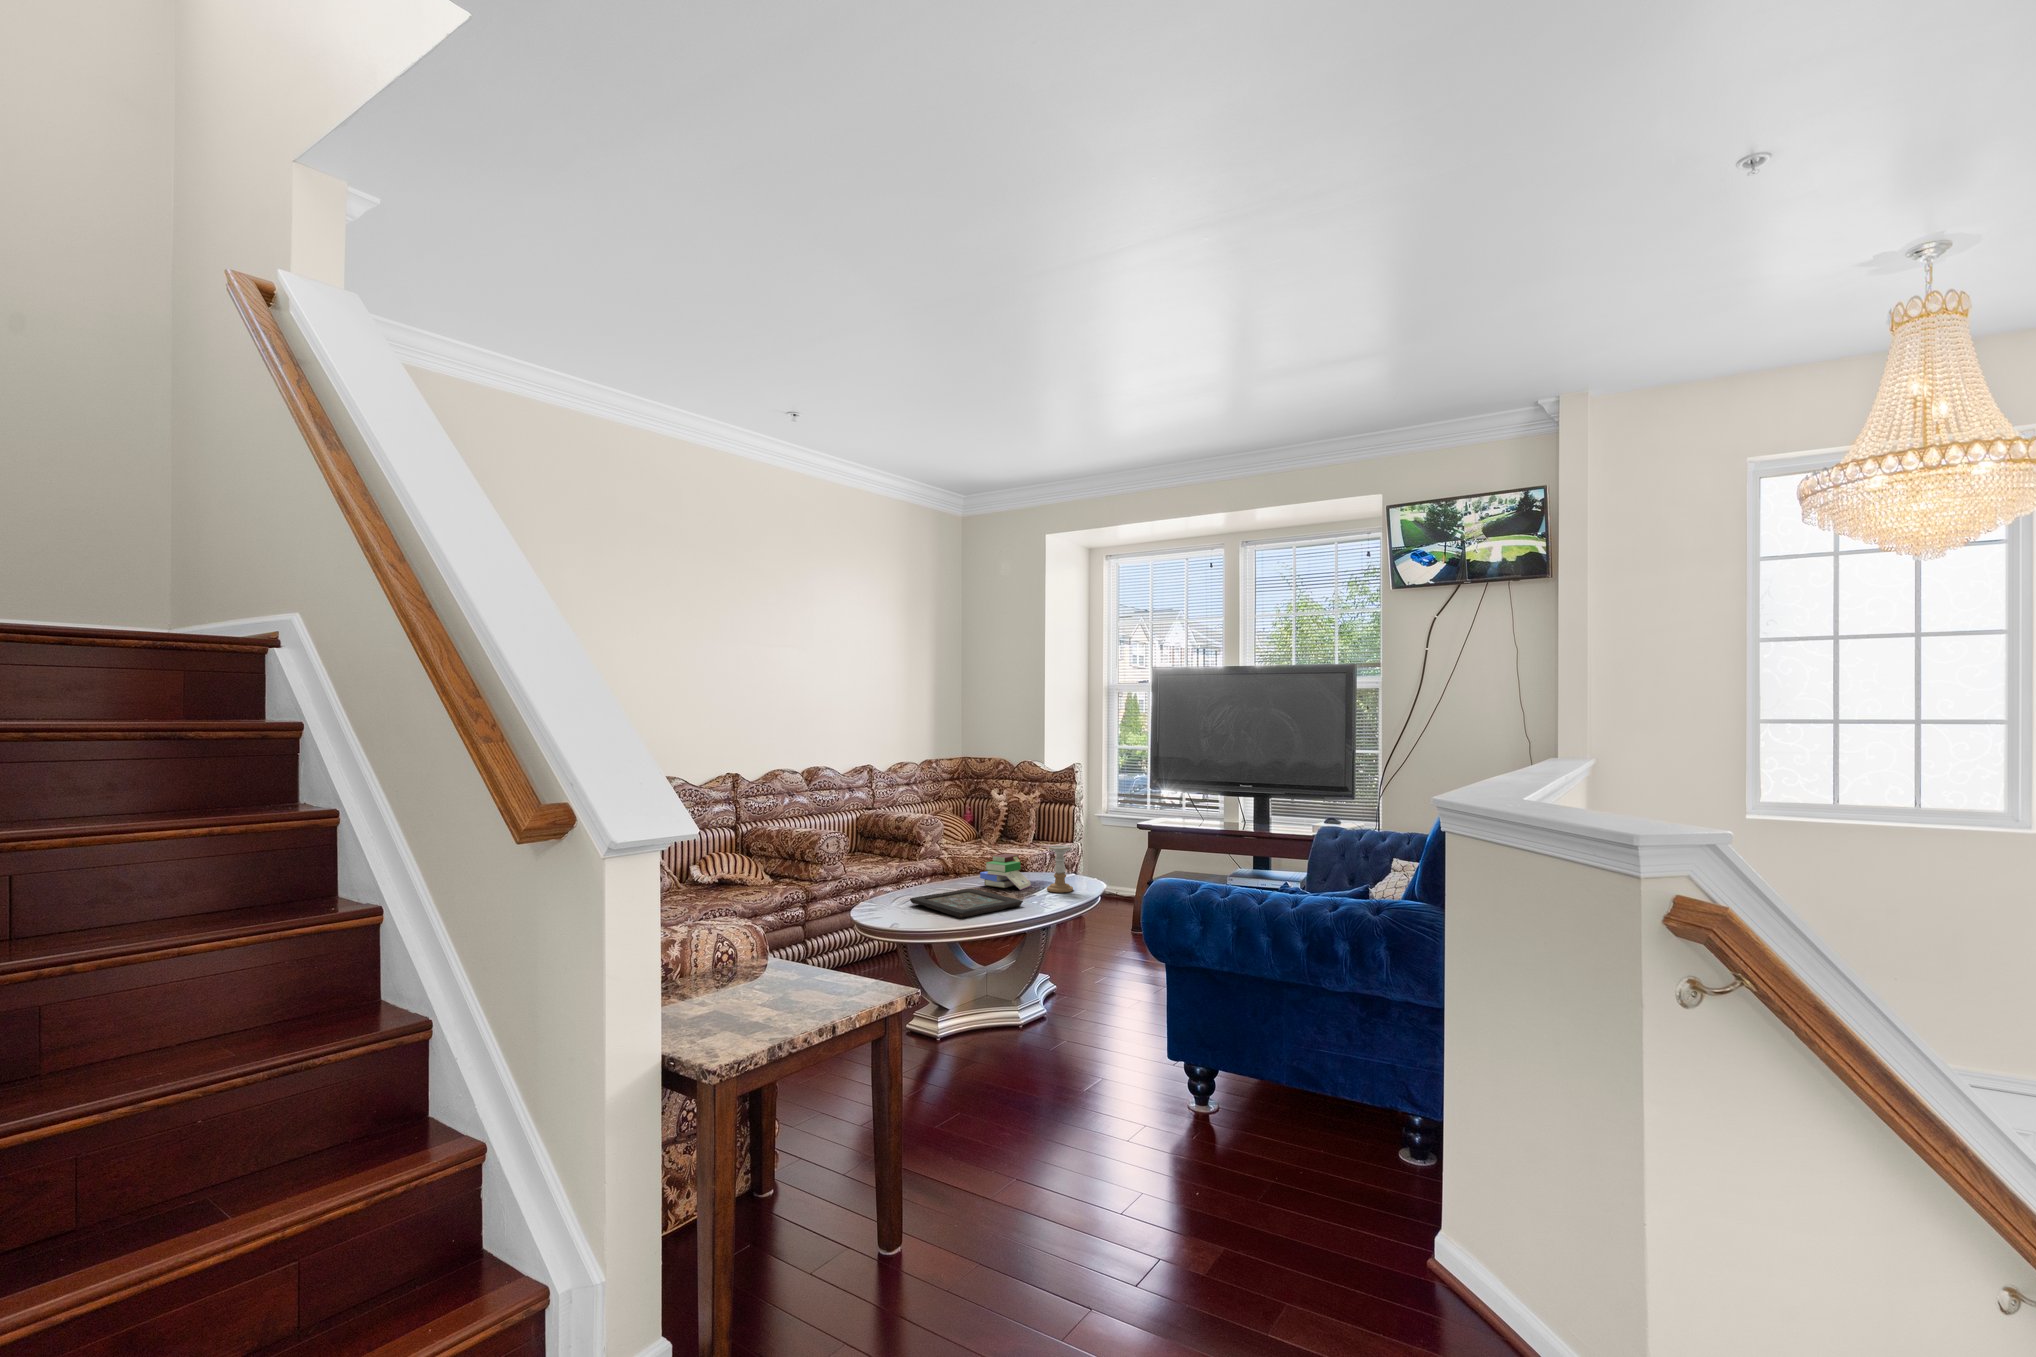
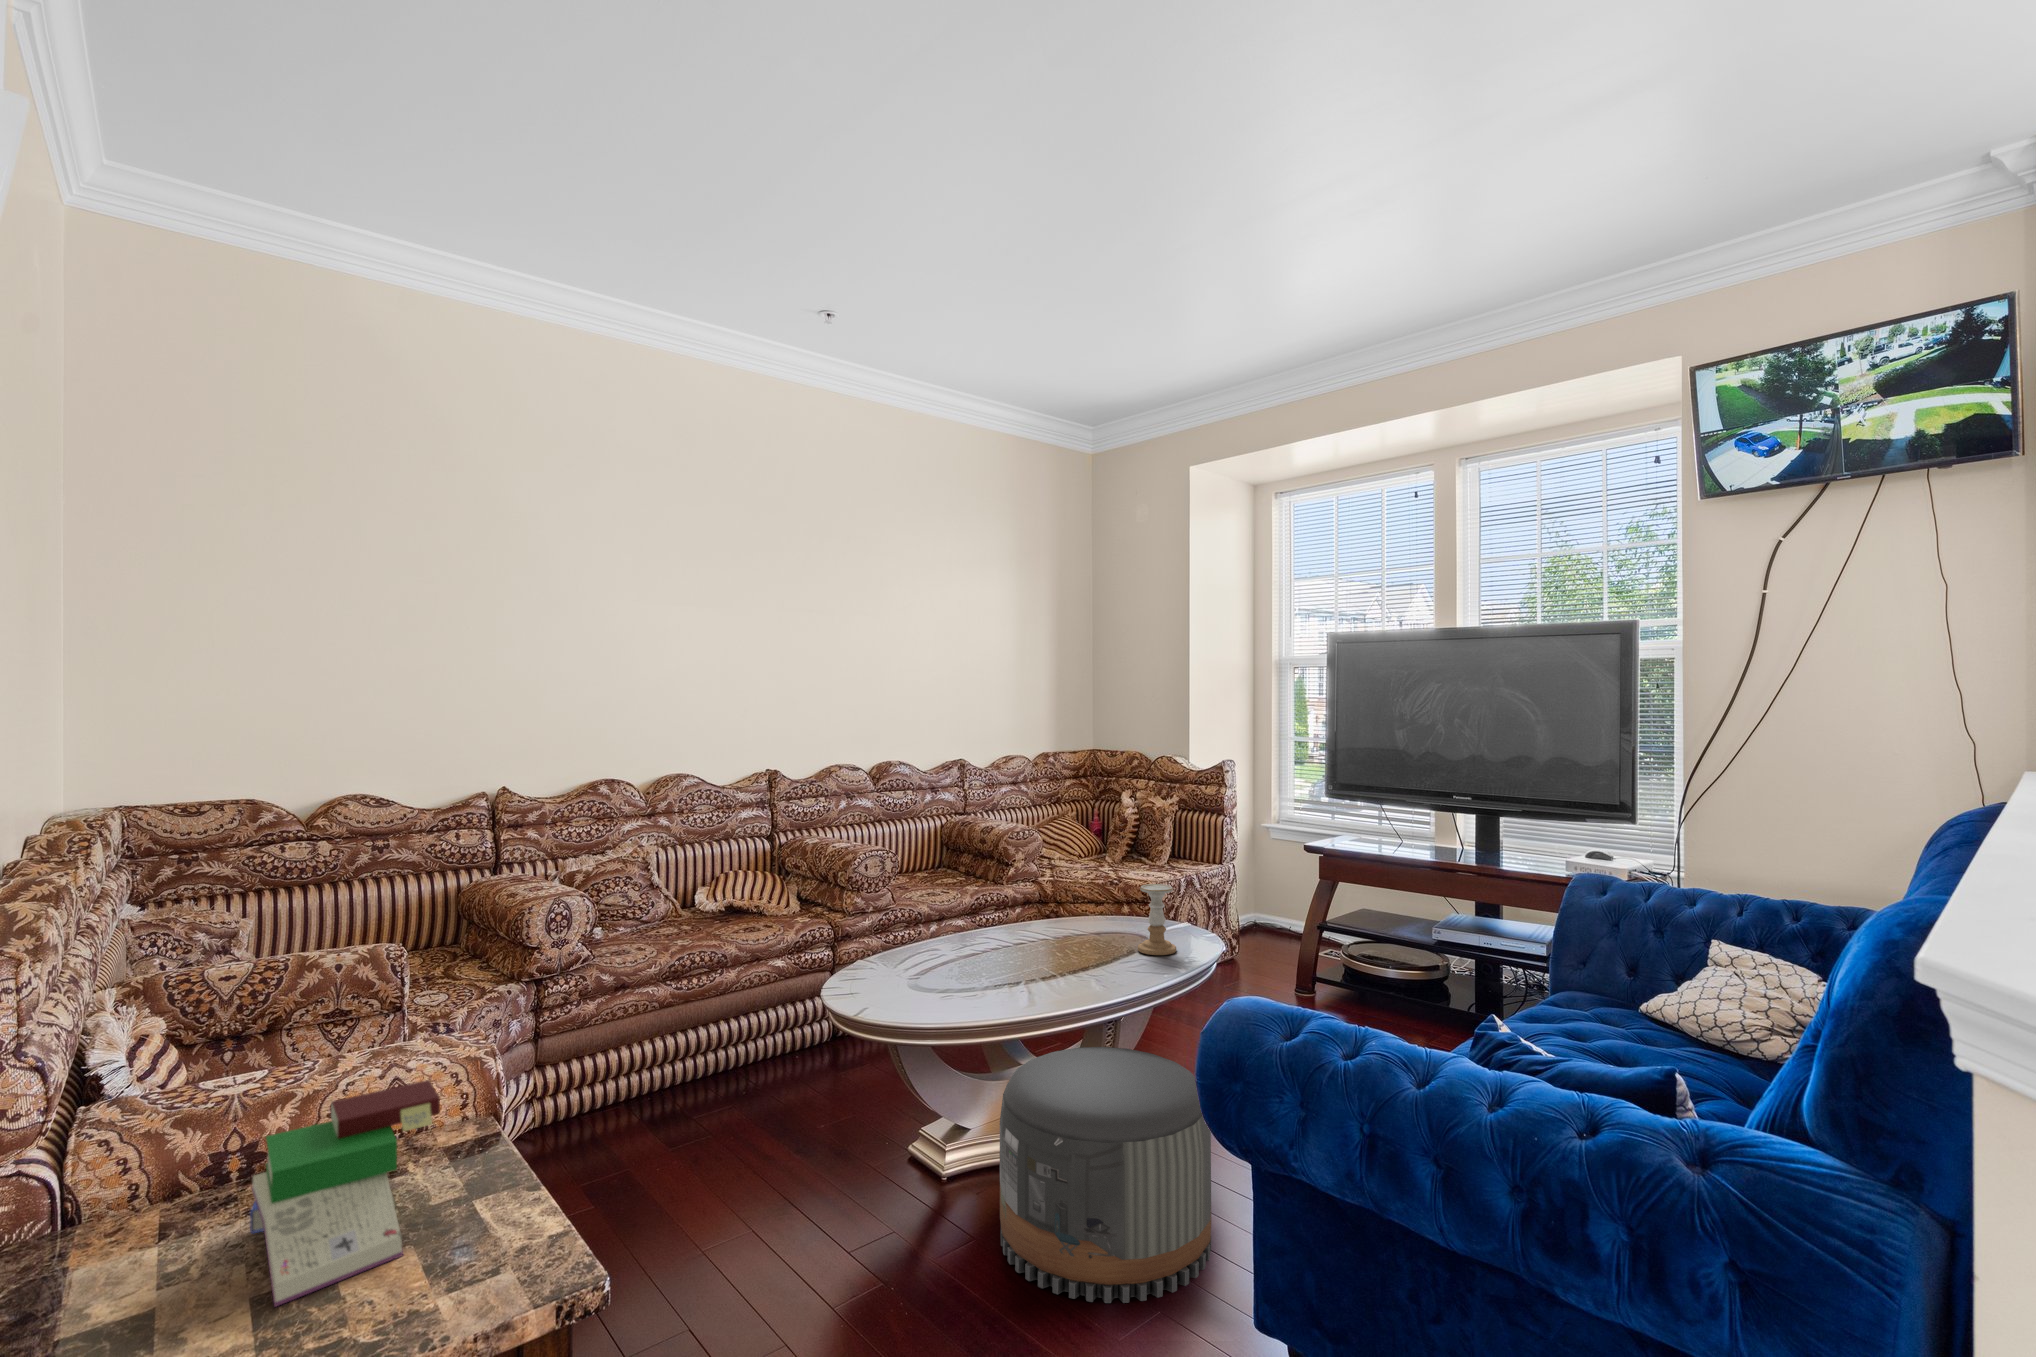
book: present [980,854,1031,890] -> present [250,1080,440,1307]
decorative tray: present [910,889,1023,918] -> none [929,942,1086,996]
pouf: none [989,943,1121,1083] -> present [1000,1047,1211,1303]

